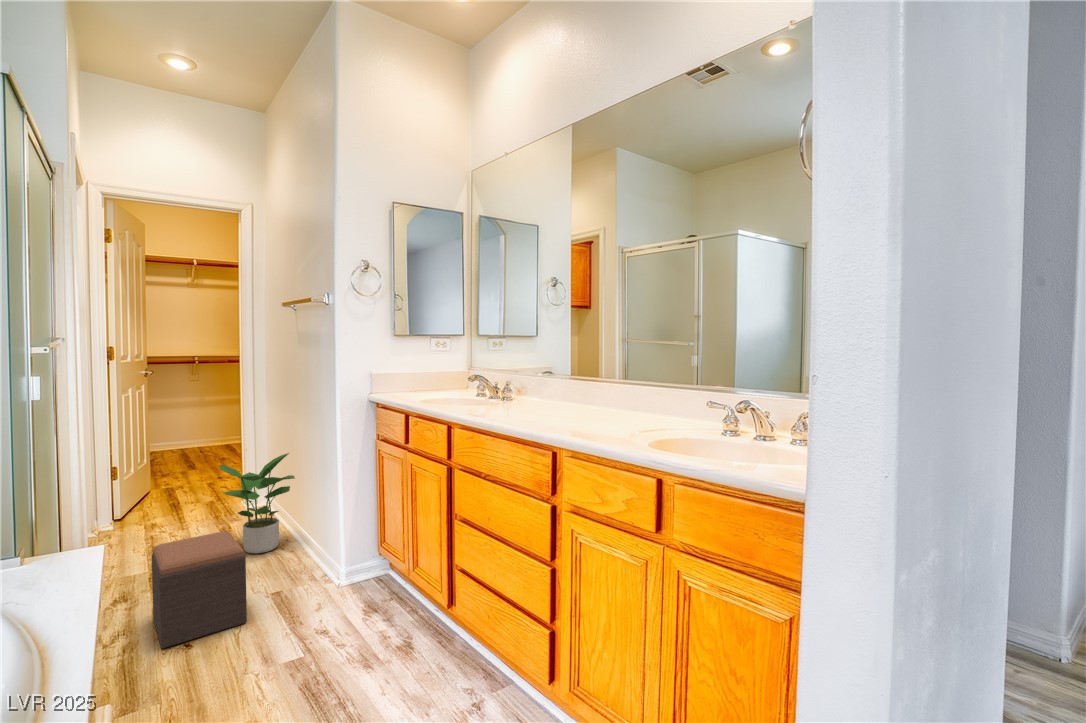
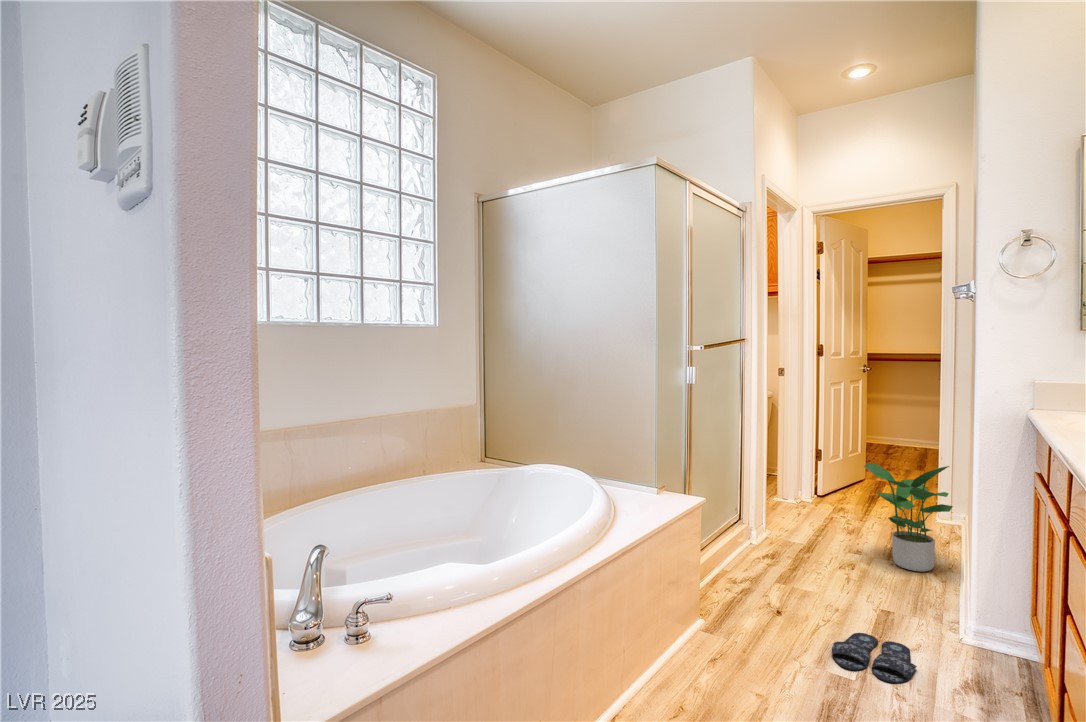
footstool: present [152,531,247,648] -> none [761,516,844,621]
slippers: none [266,609,336,653] -> present [832,633,917,683]

